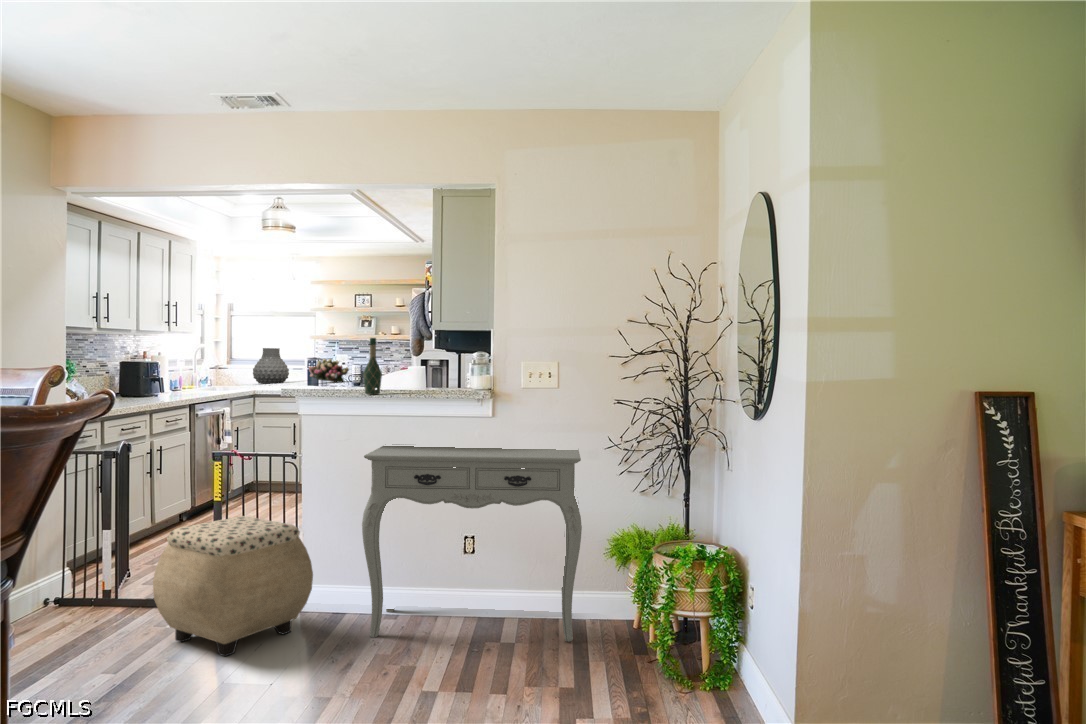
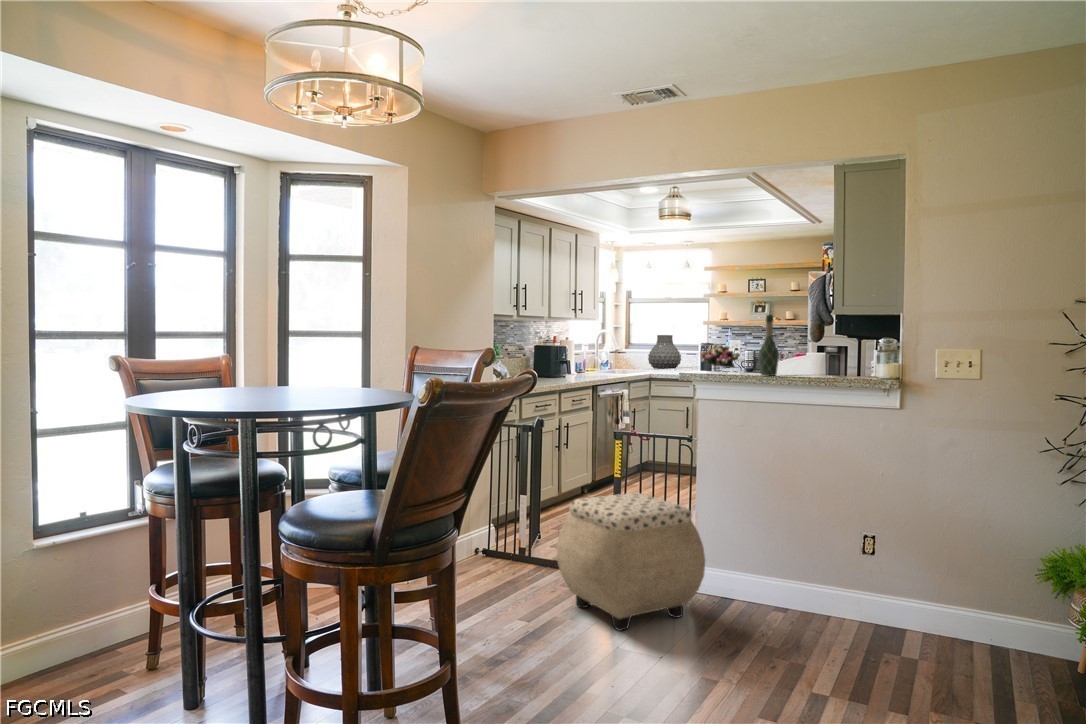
console table: present [362,446,582,641] -> none [758,430,1047,692]

